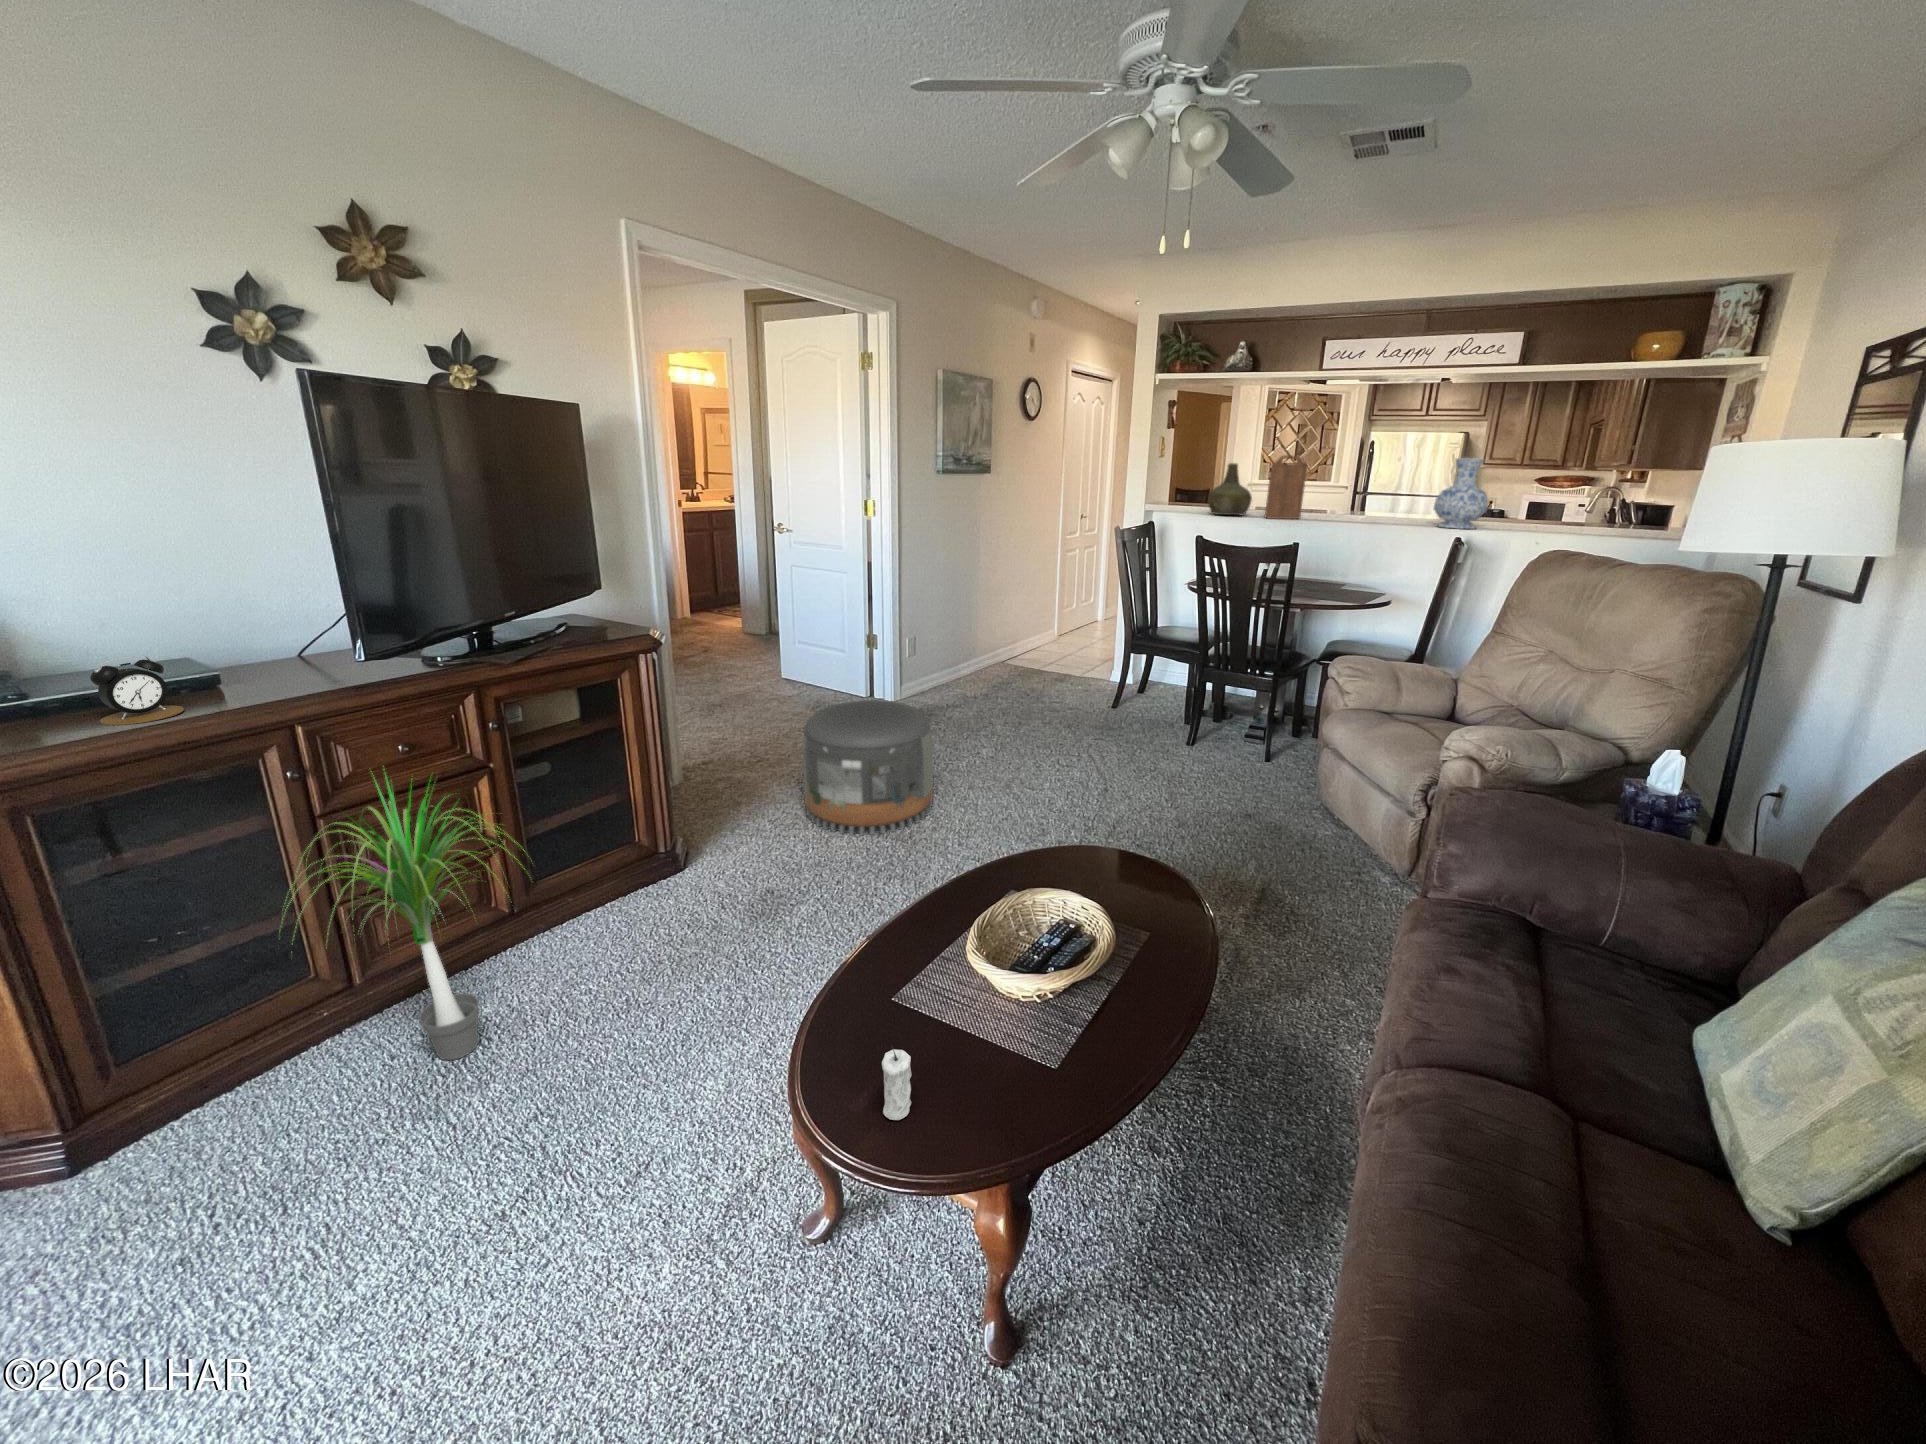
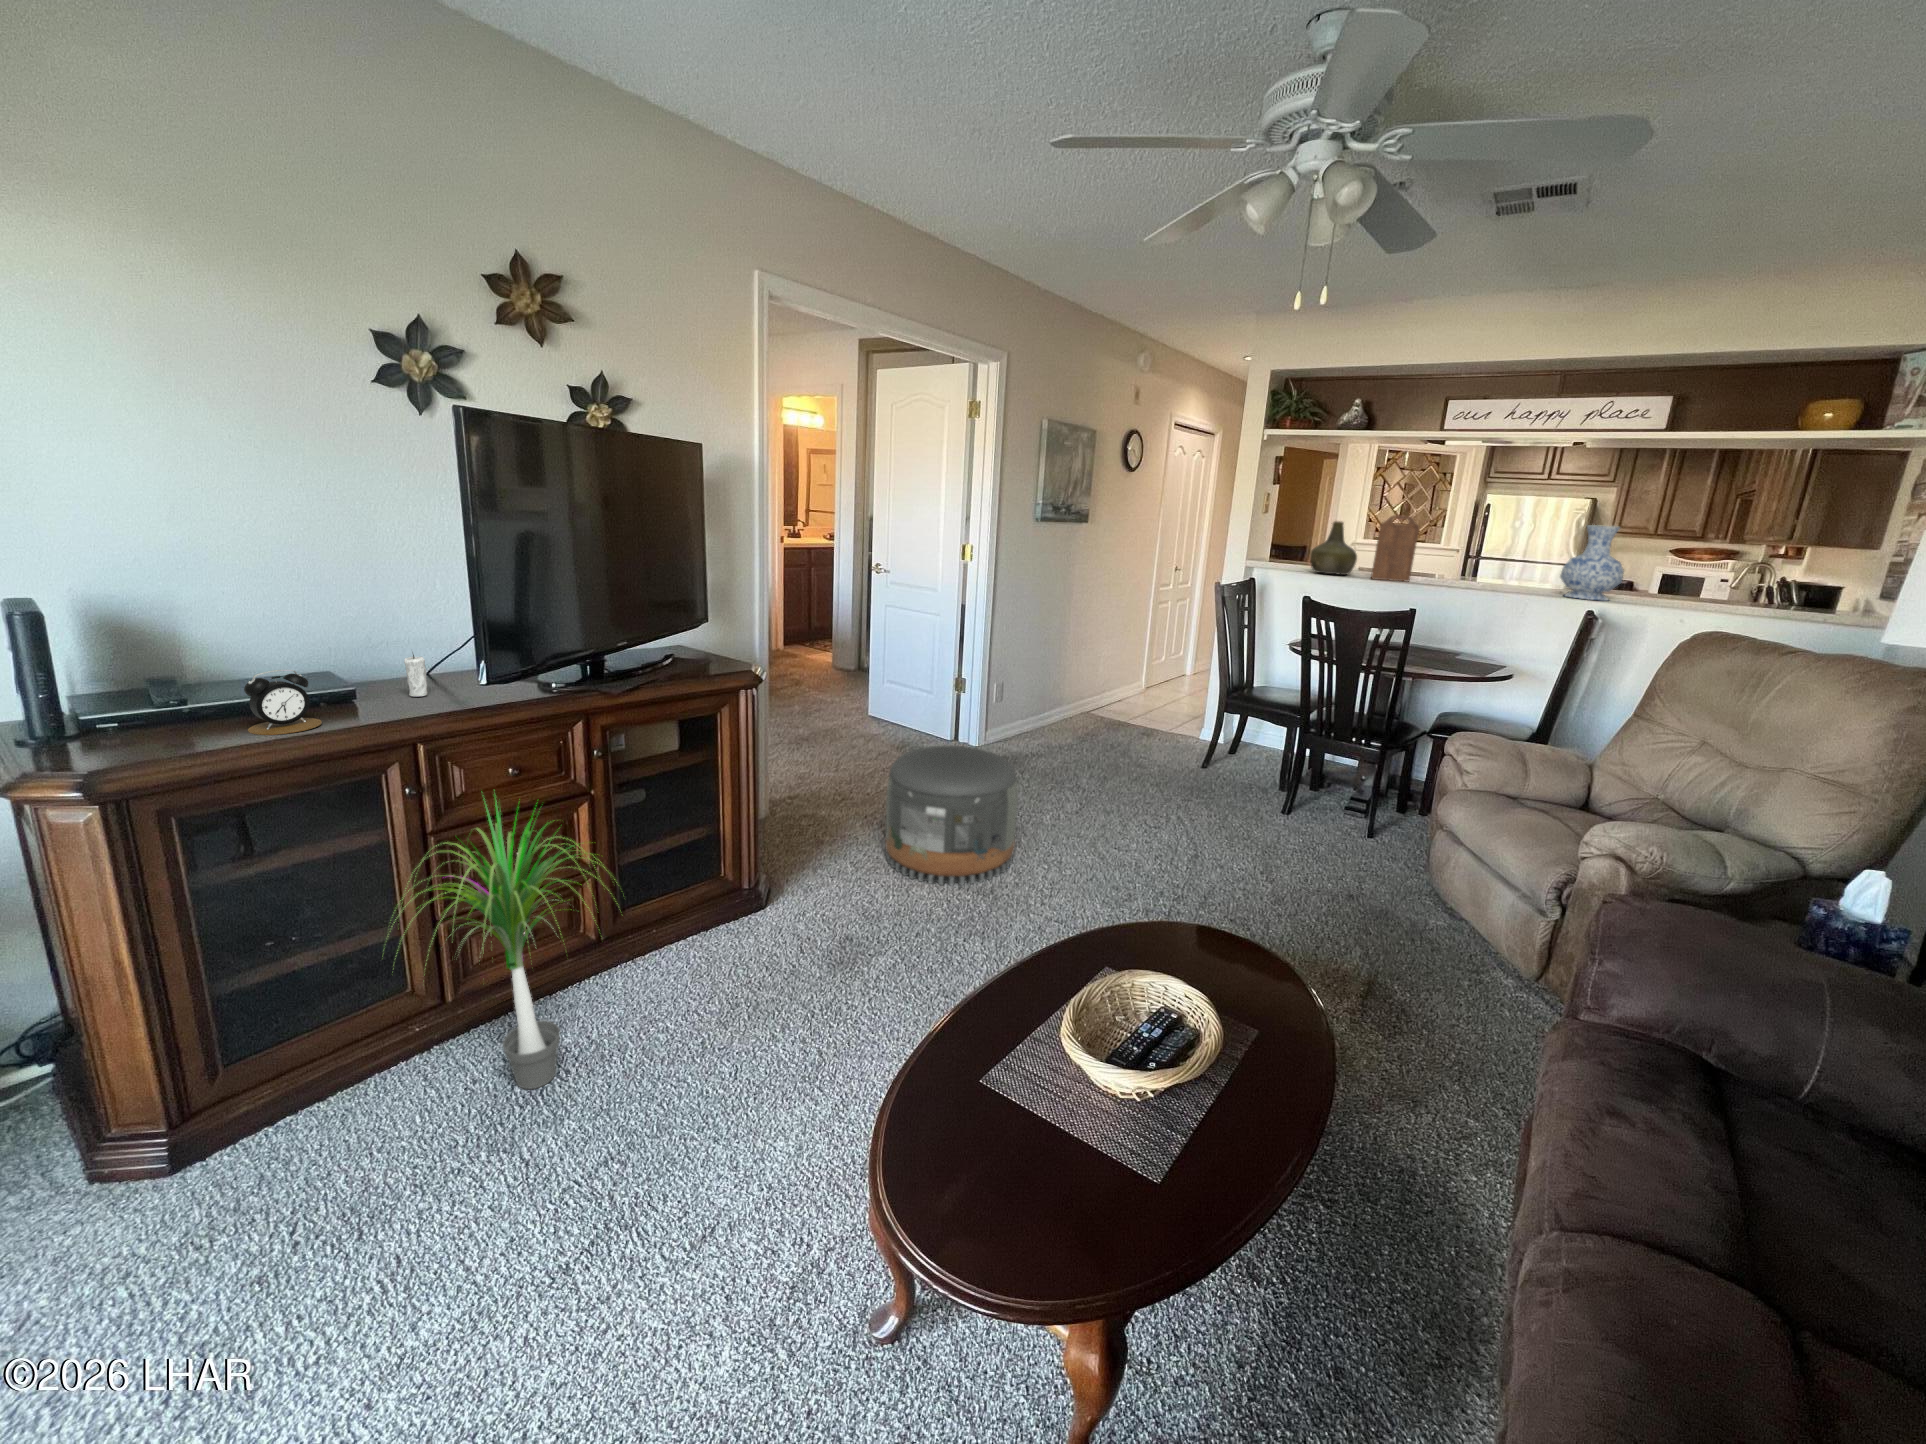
candle: present [882,1047,912,1120] -> present [404,654,427,697]

